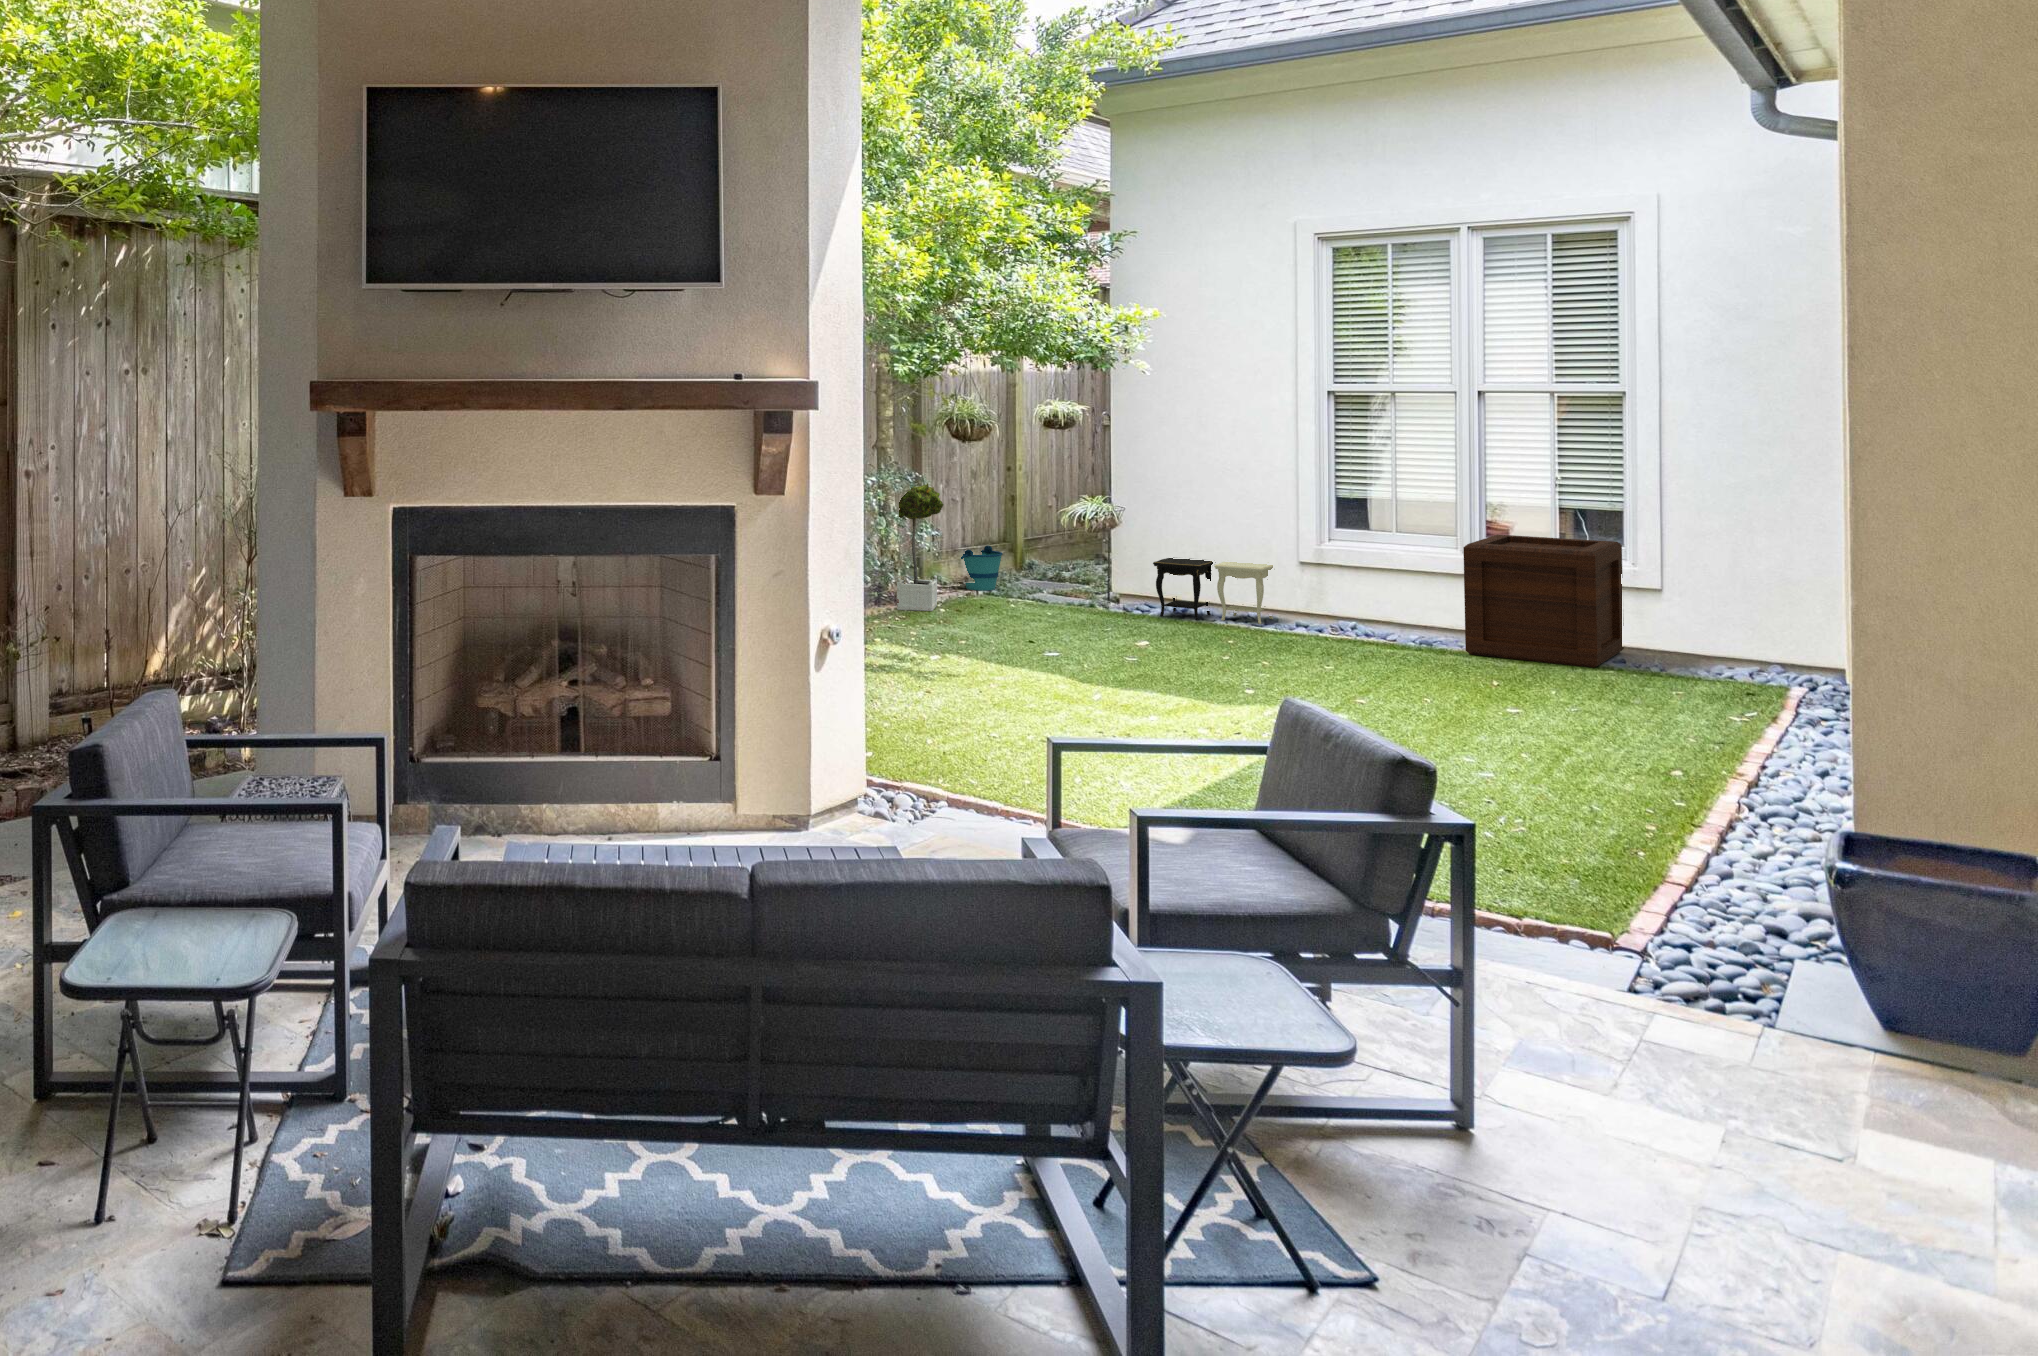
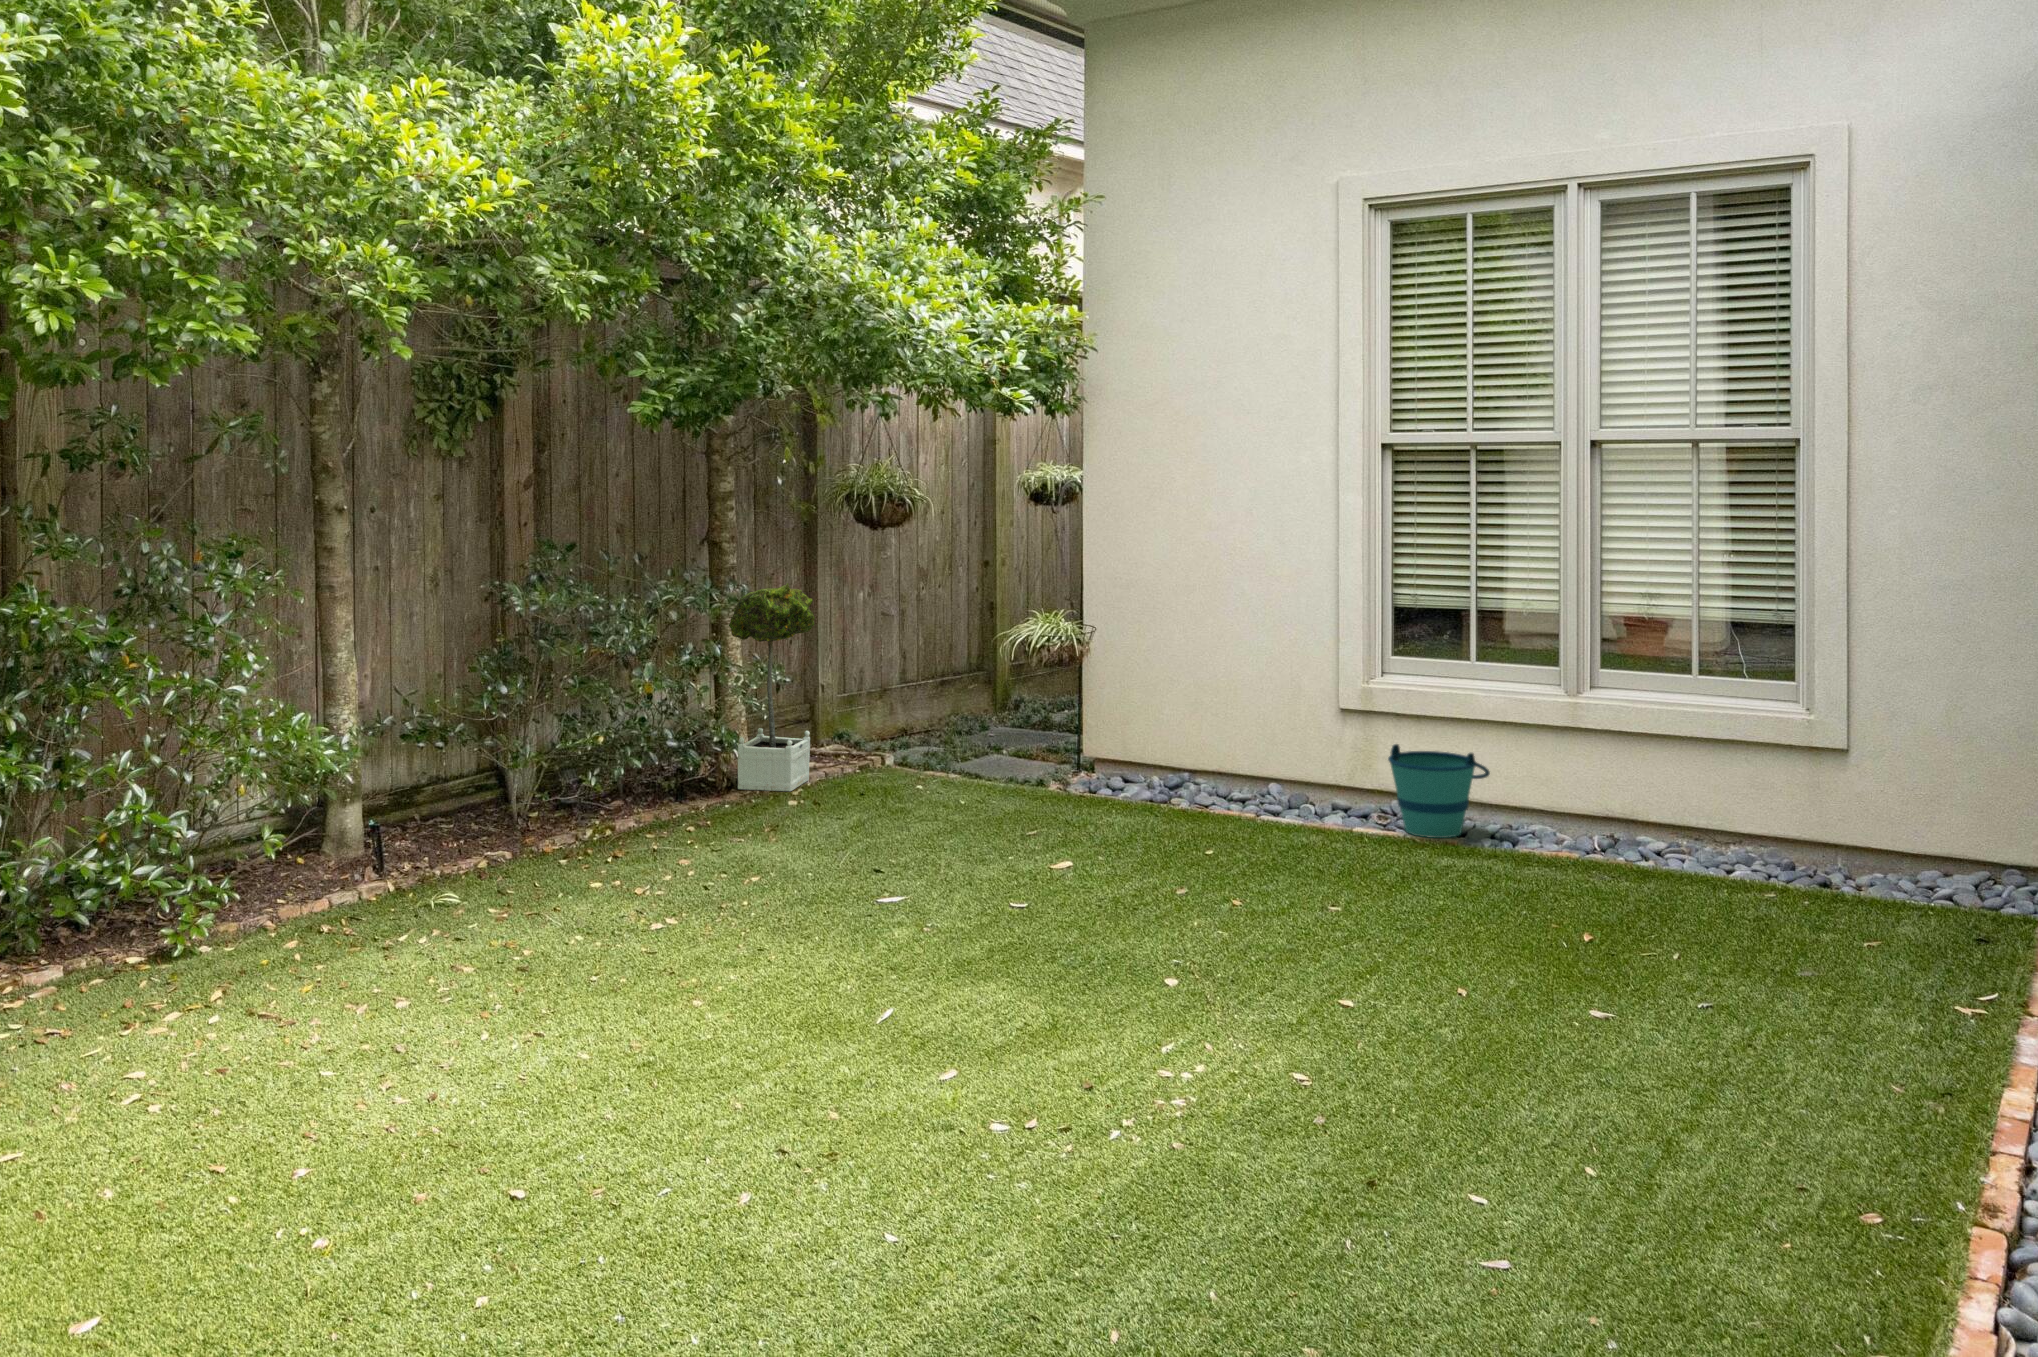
wooden crate: present [1463,535,1624,668] -> none [1558,670,1798,903]
bucket: present [961,545,1003,591] -> present [1388,744,1490,838]
side table: present [1153,557,1273,624] -> none [1126,700,1311,811]

